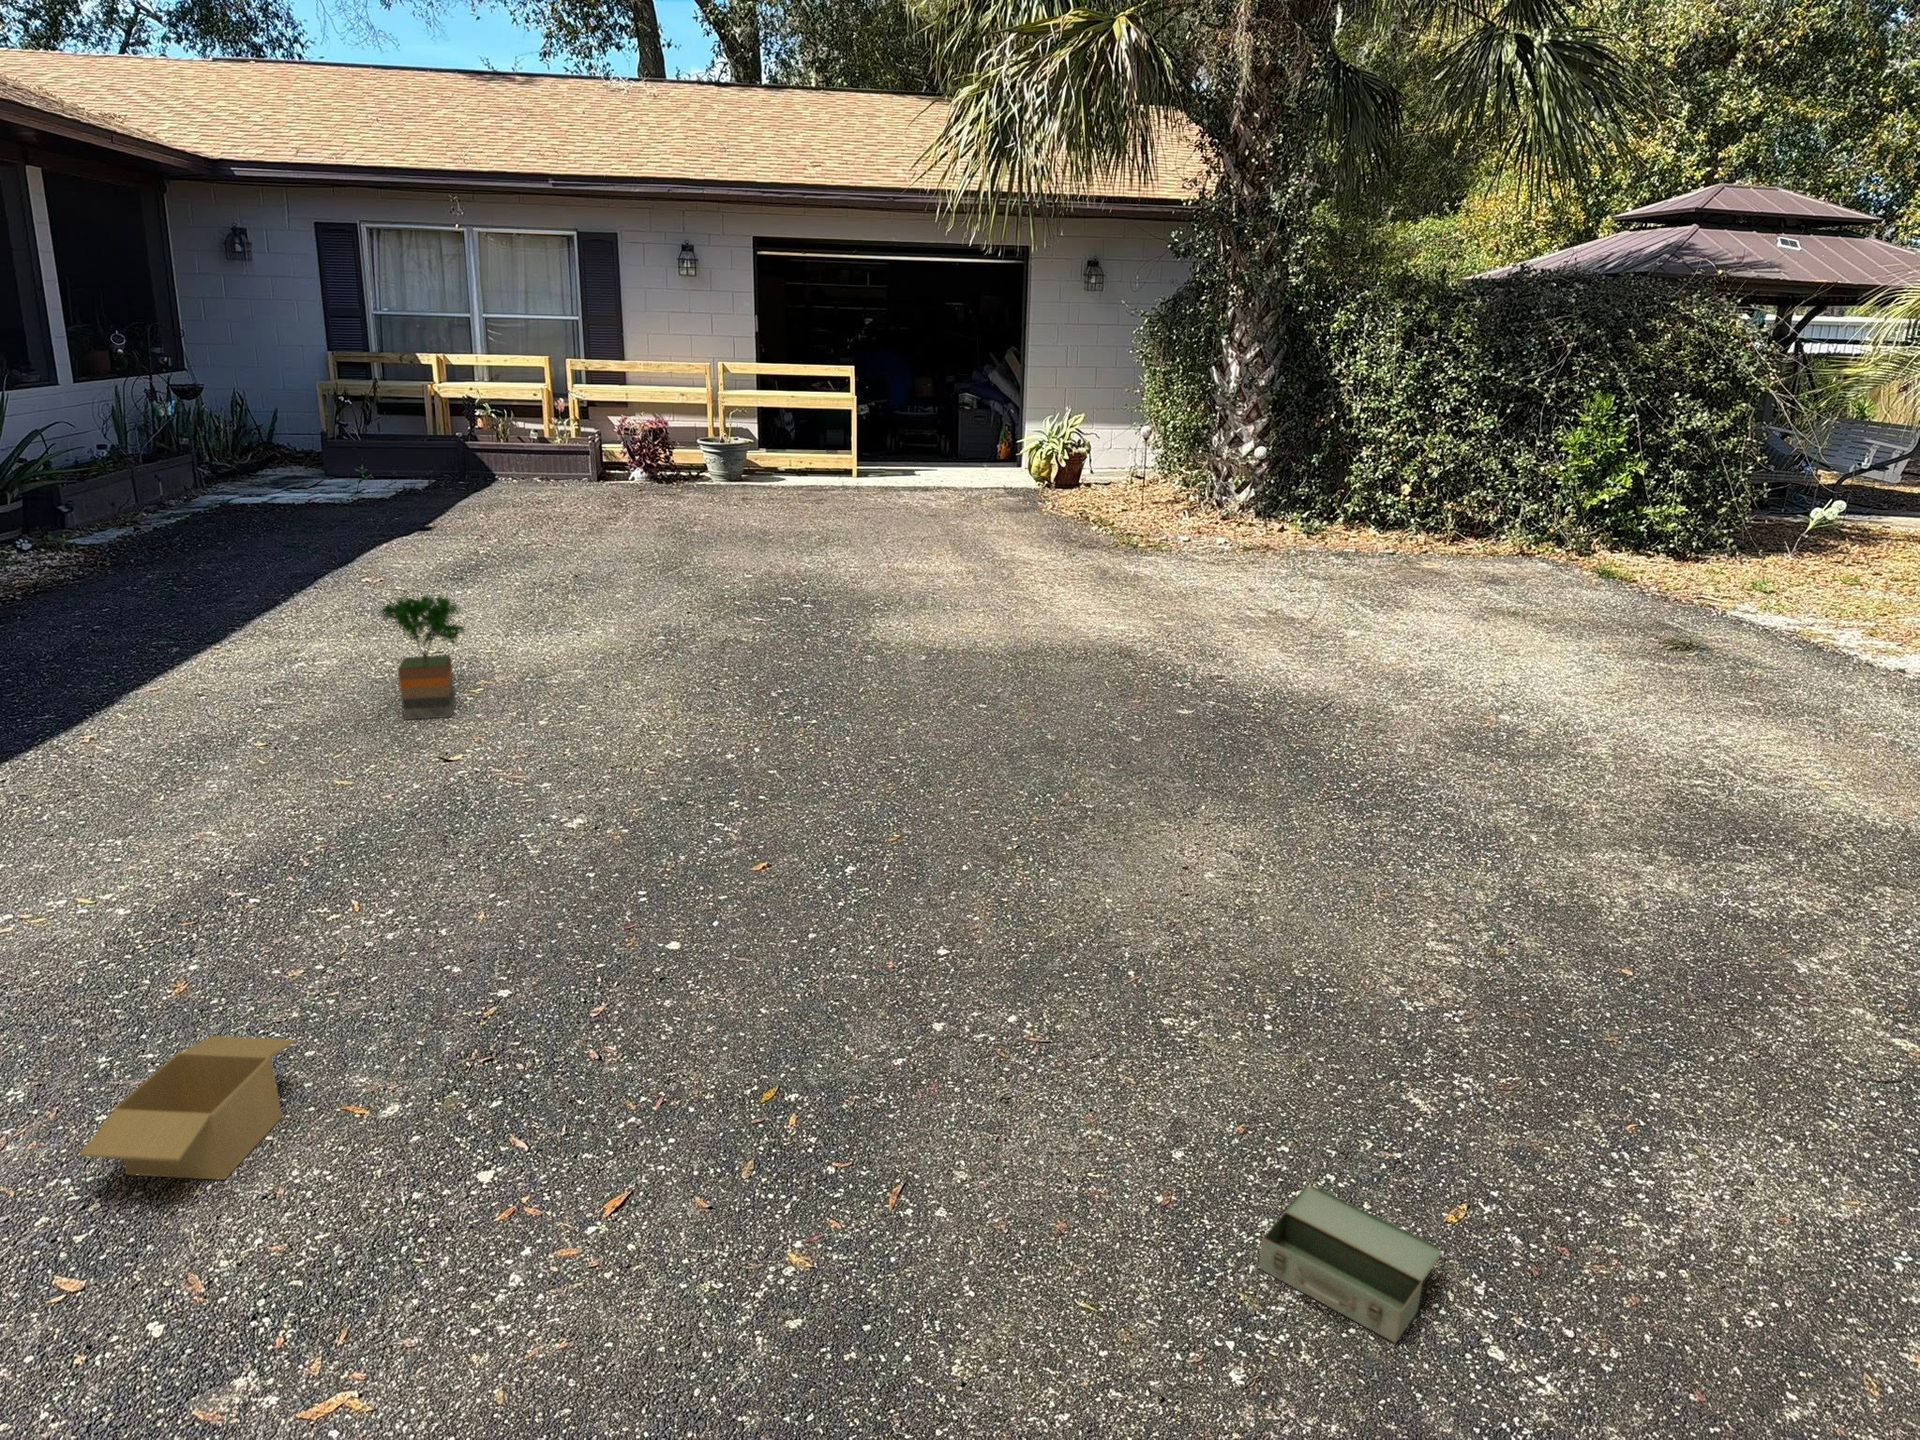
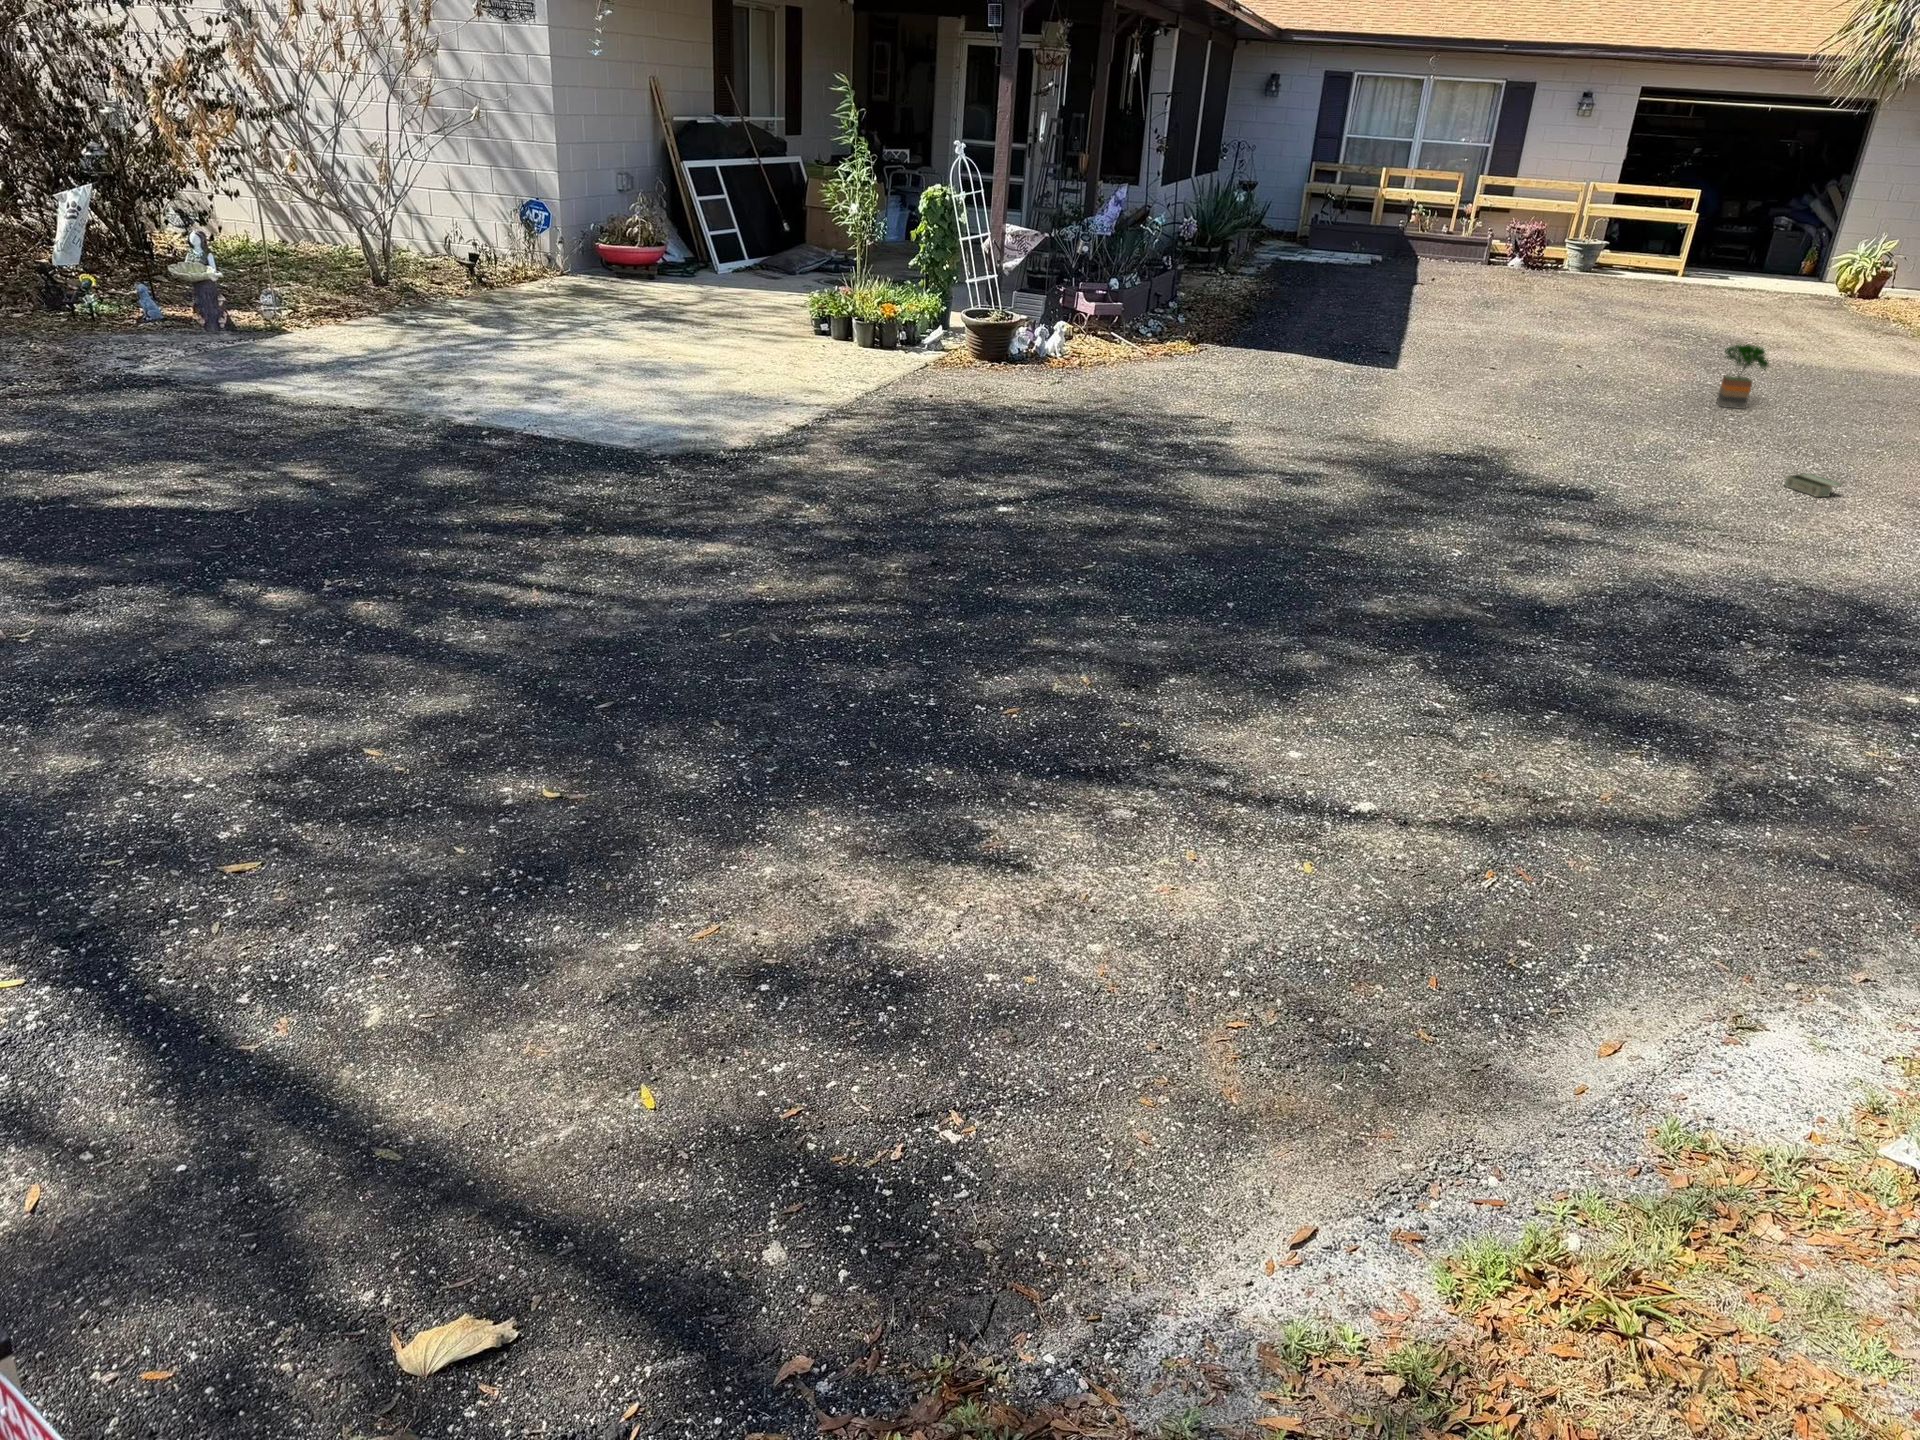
potted tree: present [380,596,465,720] -> present [1716,344,1769,409]
cardboard box: present [80,1036,297,1180] -> none [1448,404,1489,433]

